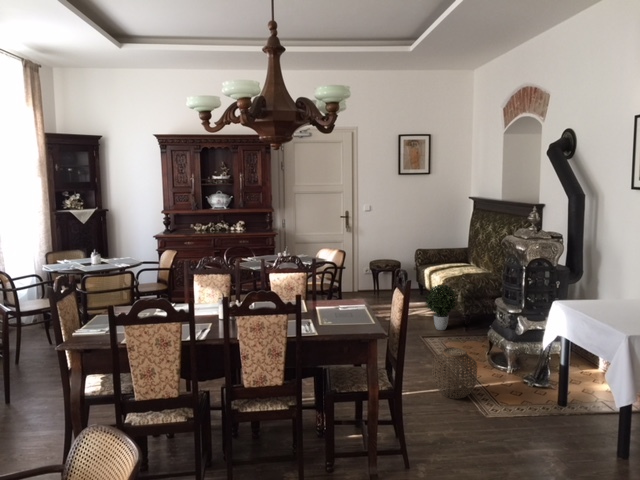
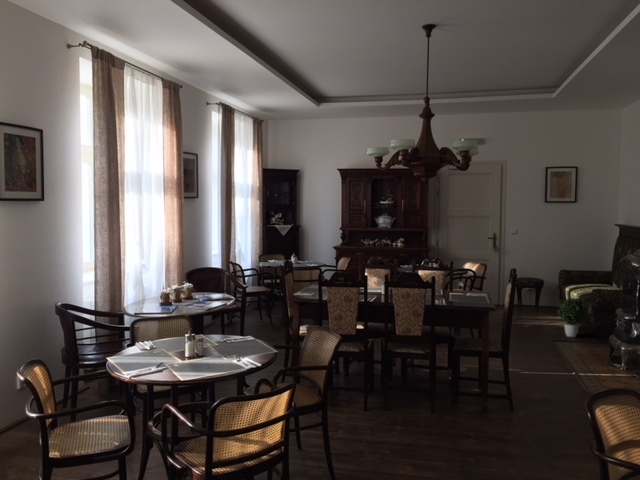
woven basket: present [432,348,477,399] -> none [544,337,581,376]

